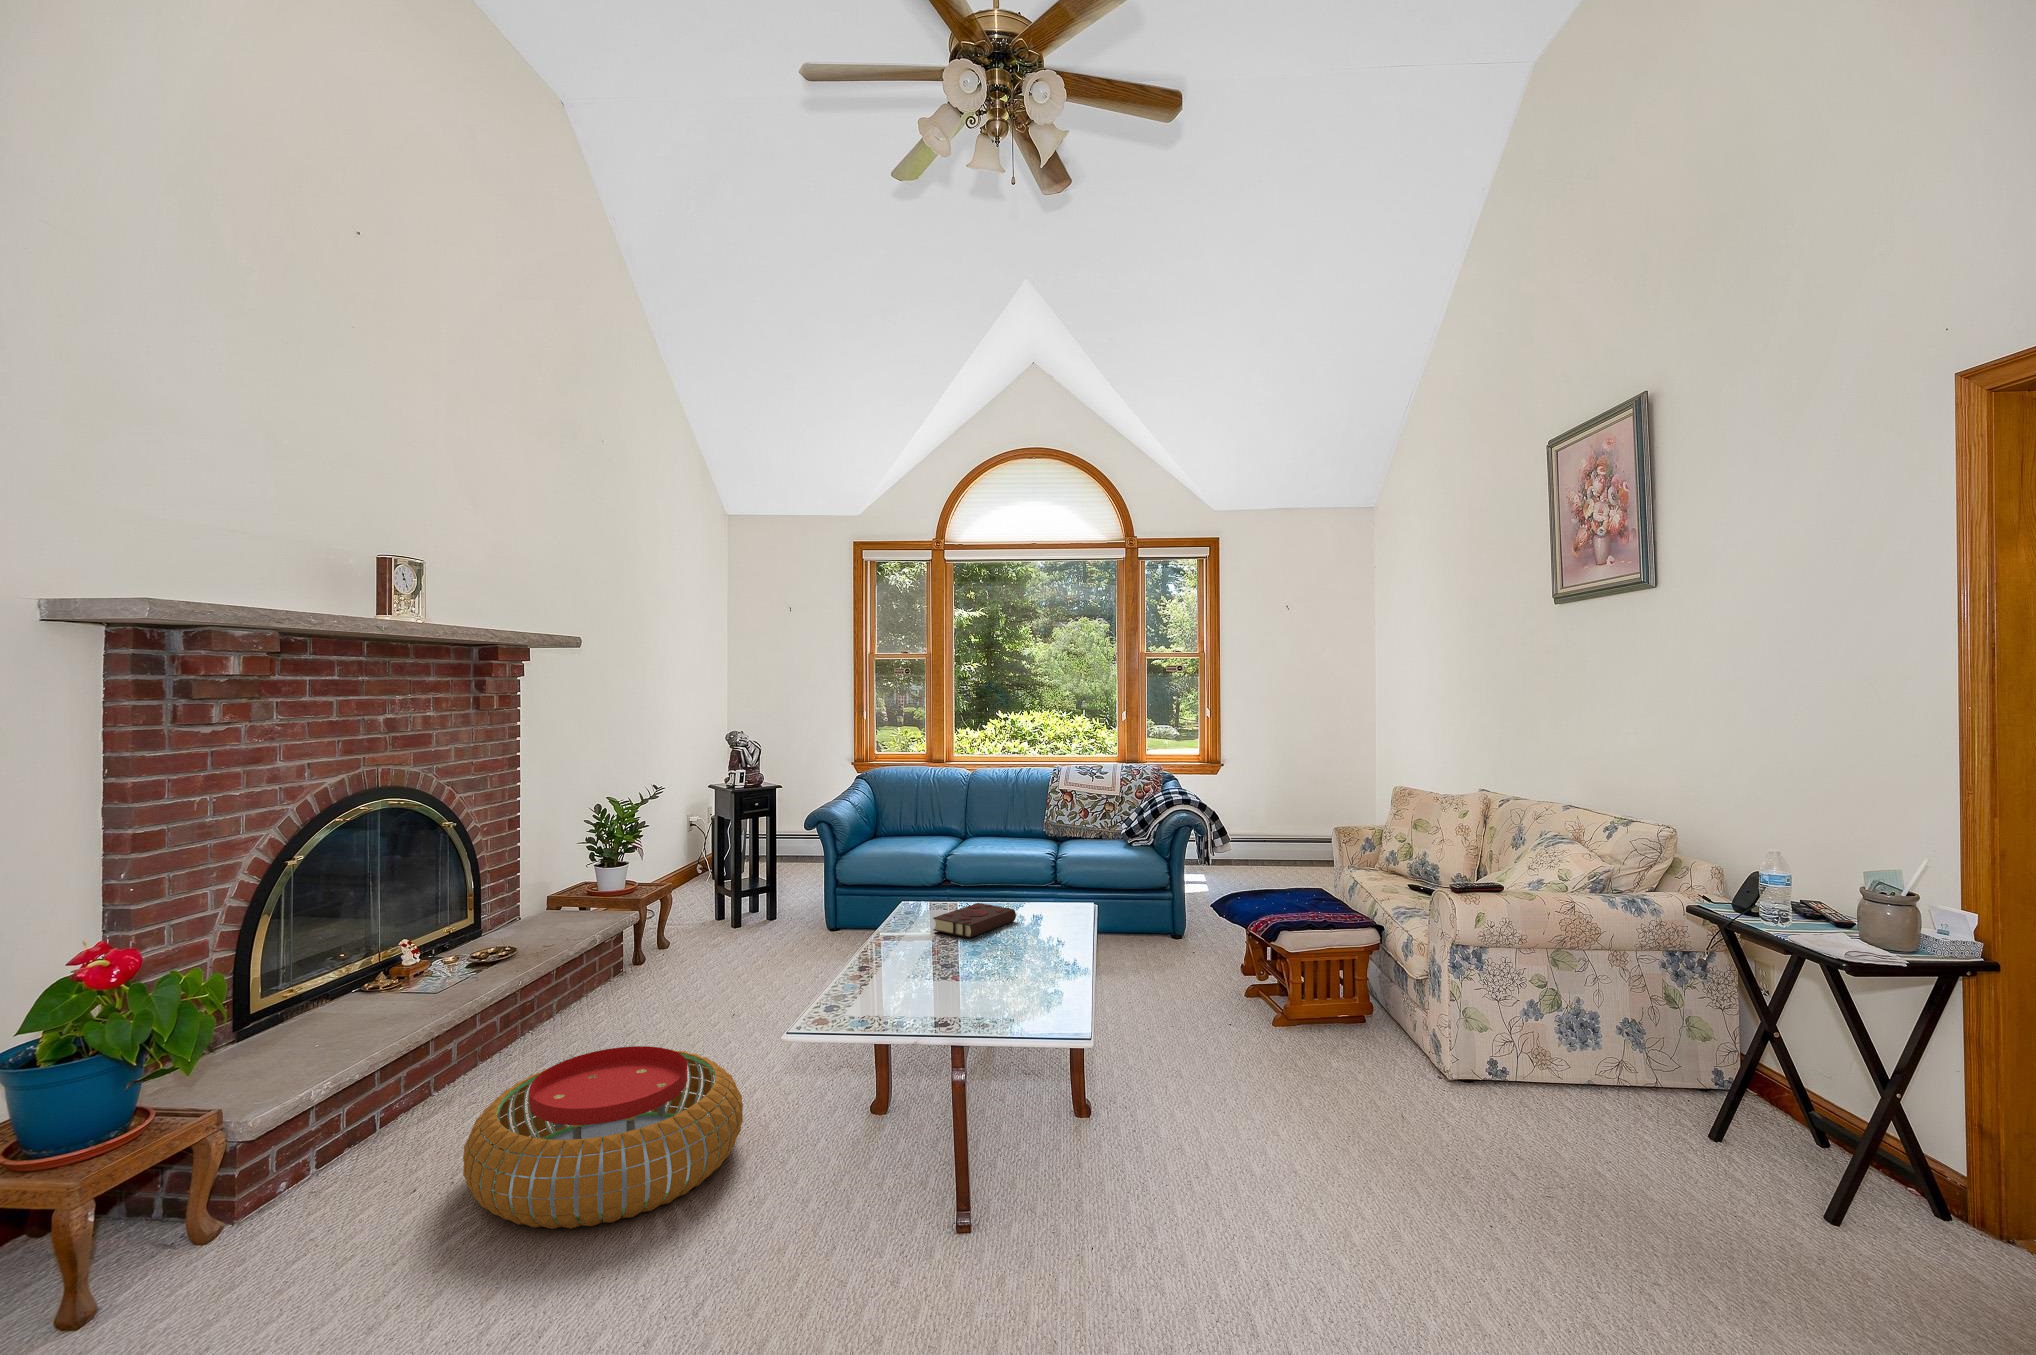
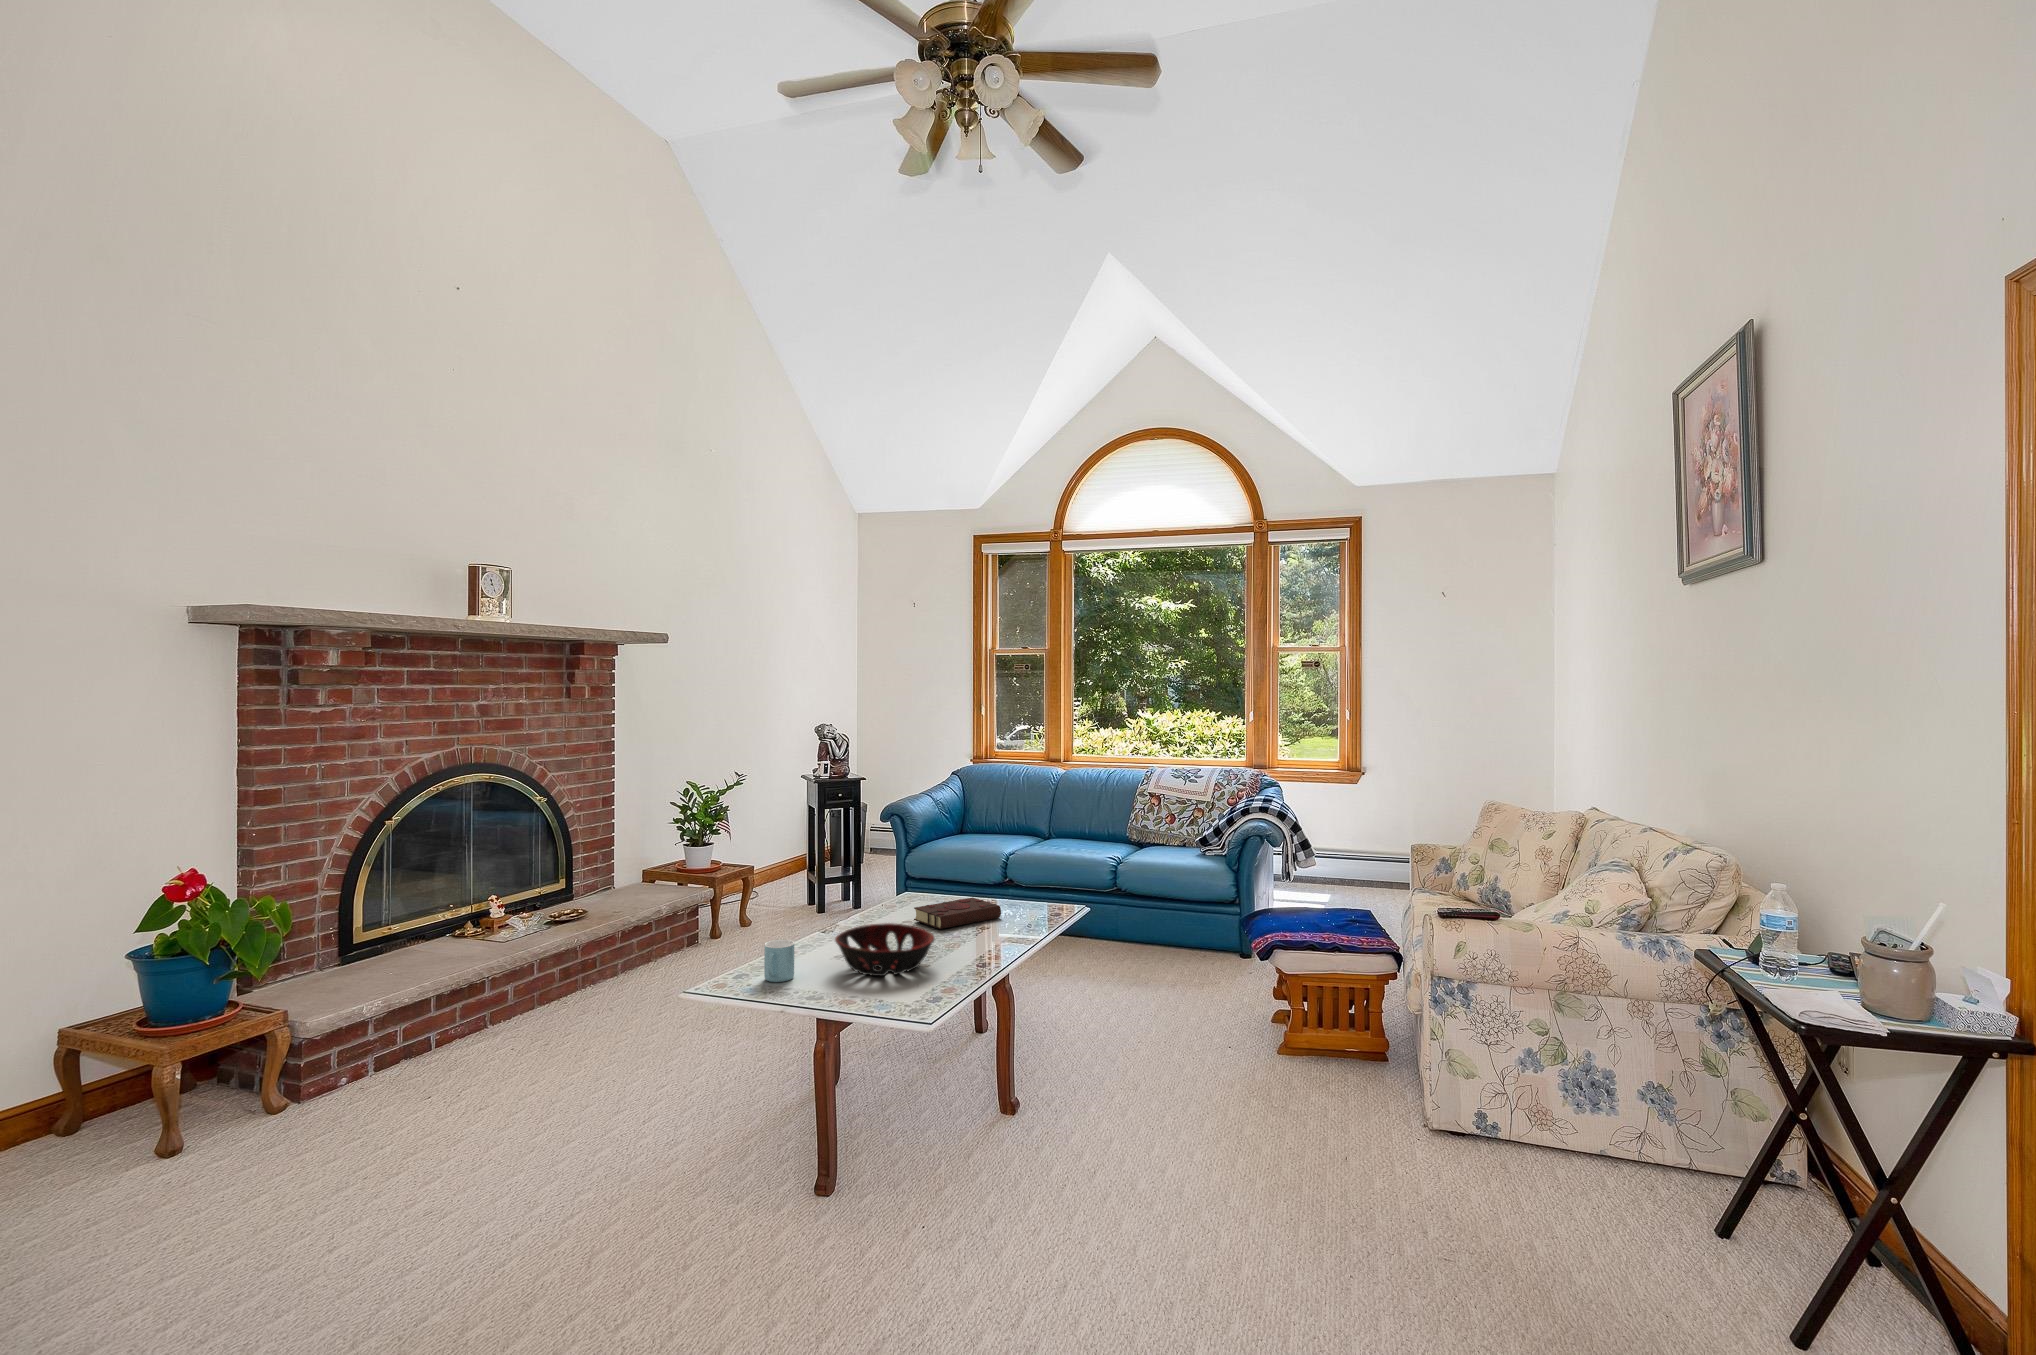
decorative bowl: none [910,937,1012,993] -> present [835,923,935,976]
mug: none [845,964,876,1011] -> present [764,939,794,982]
pouf: present [463,1046,743,1229] -> none [453,999,698,1143]

